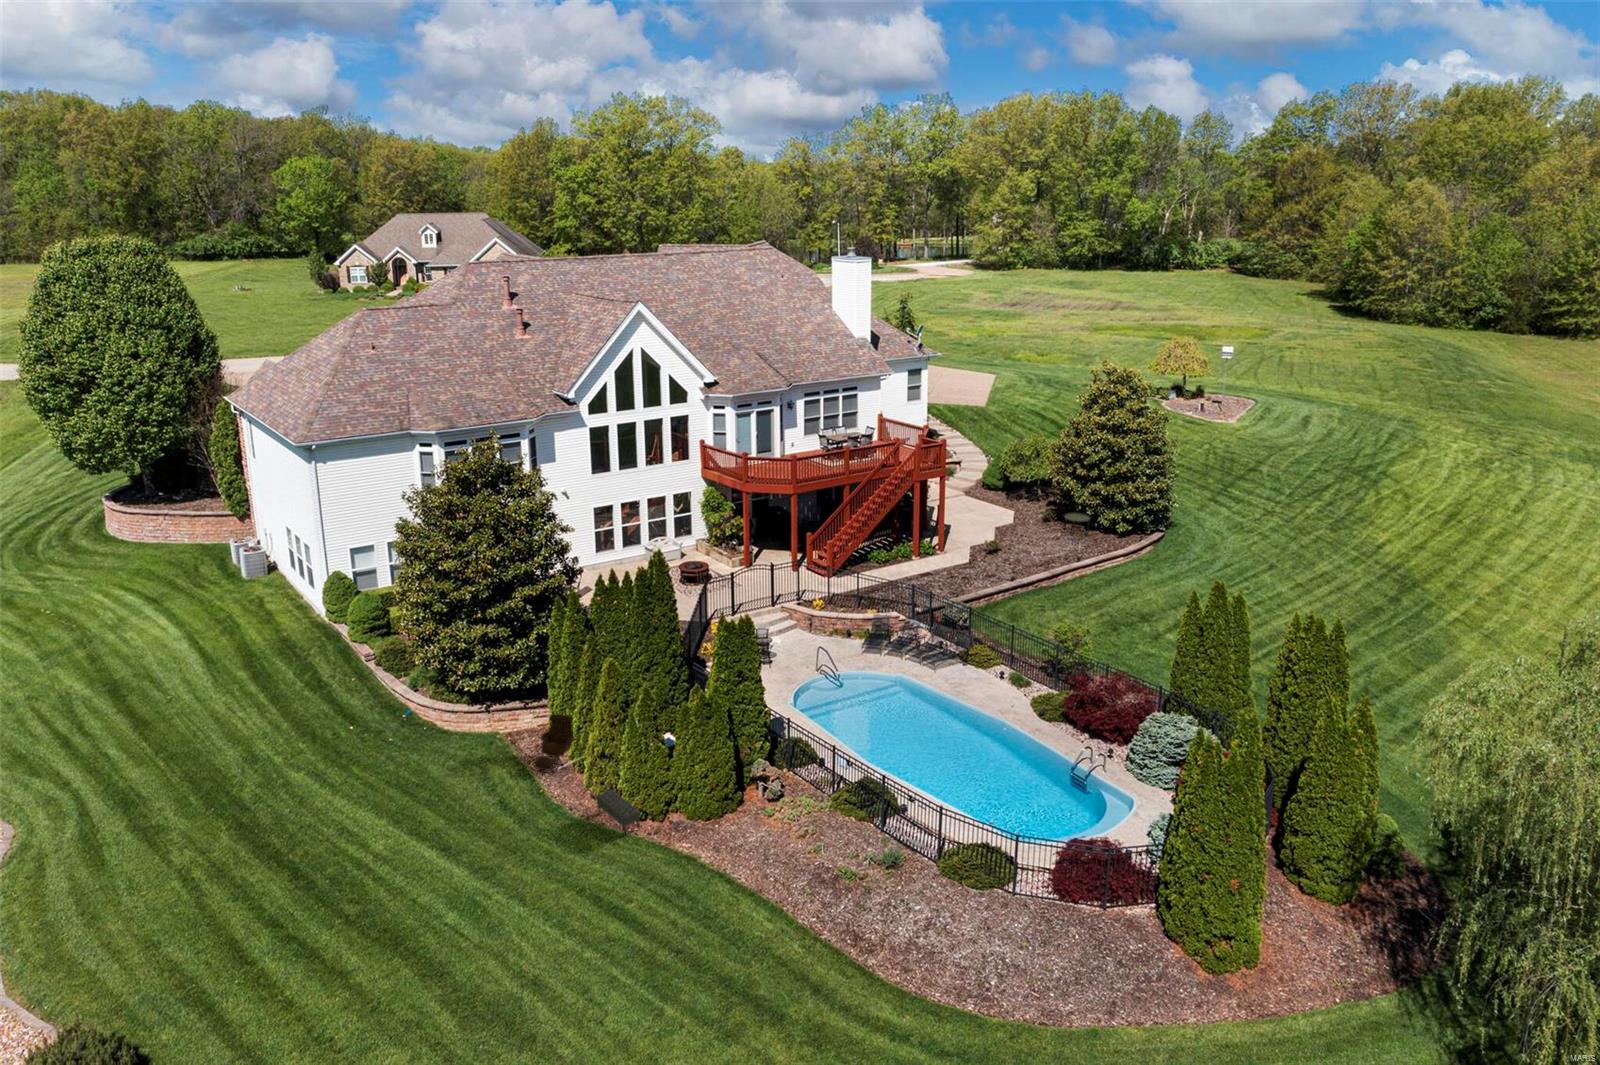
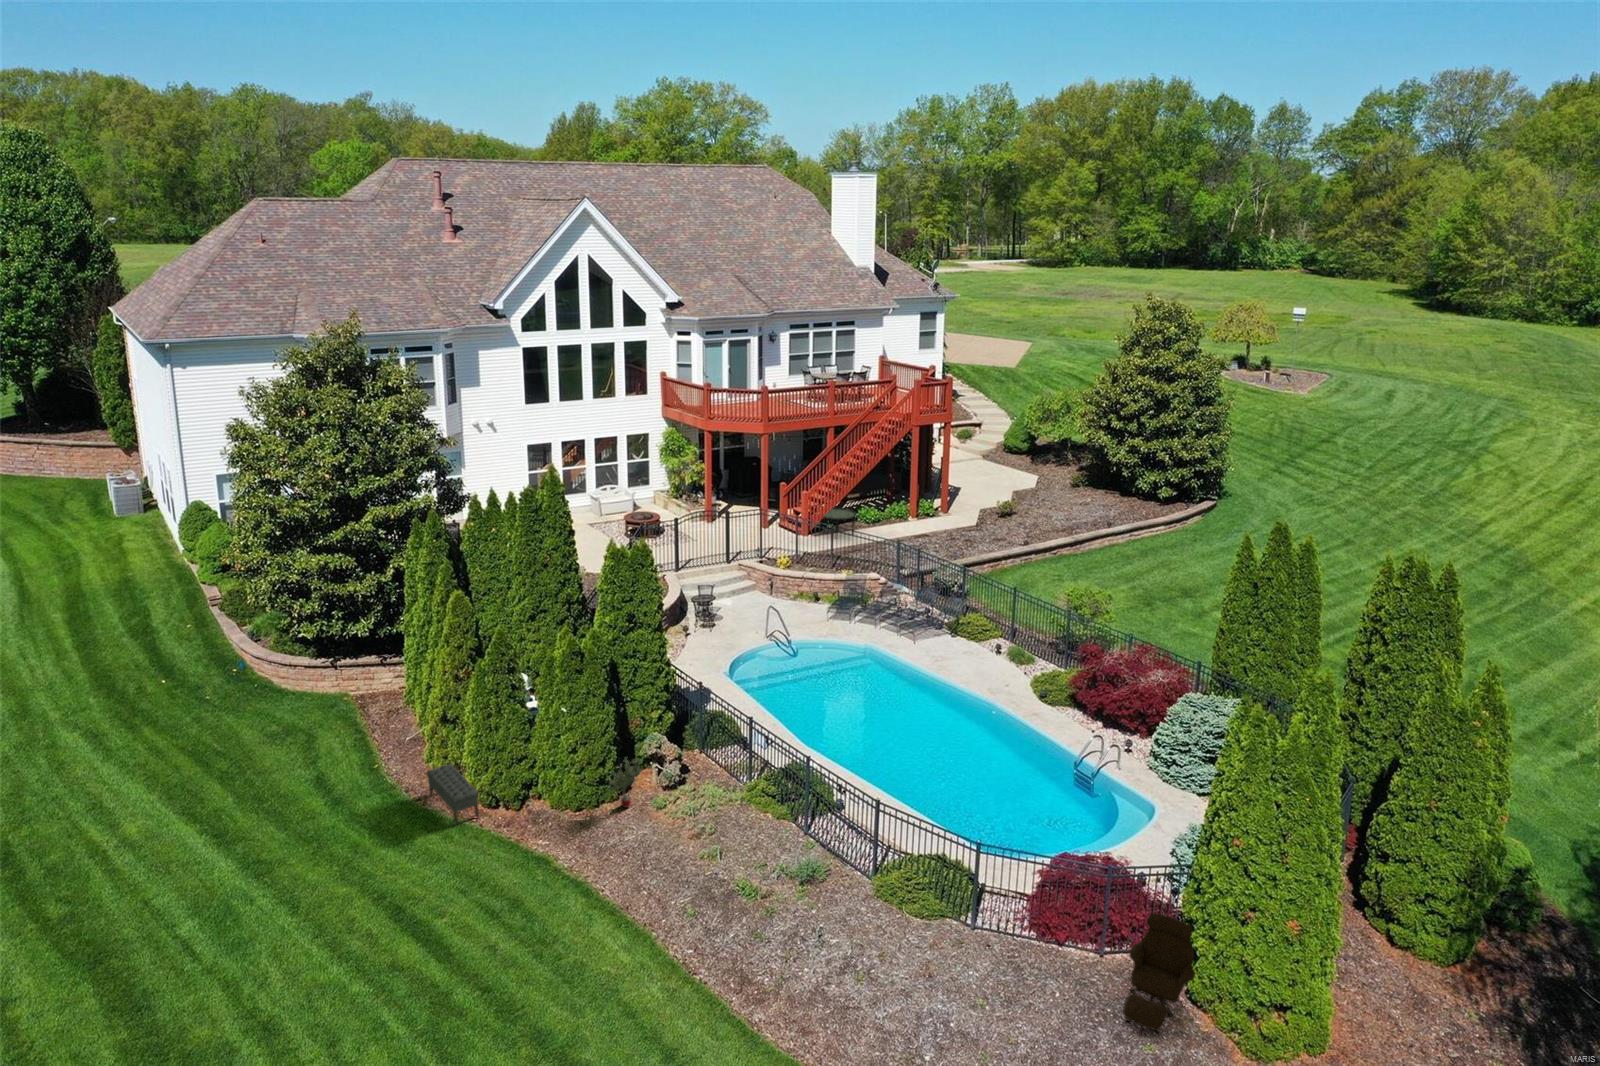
round table: present [1063,512,1091,534] -> present [820,507,856,538]
lounge chair: present [534,714,574,771] -> present [1123,913,1195,1035]
potted tree: none [733,779,757,817] -> present [609,757,642,808]

